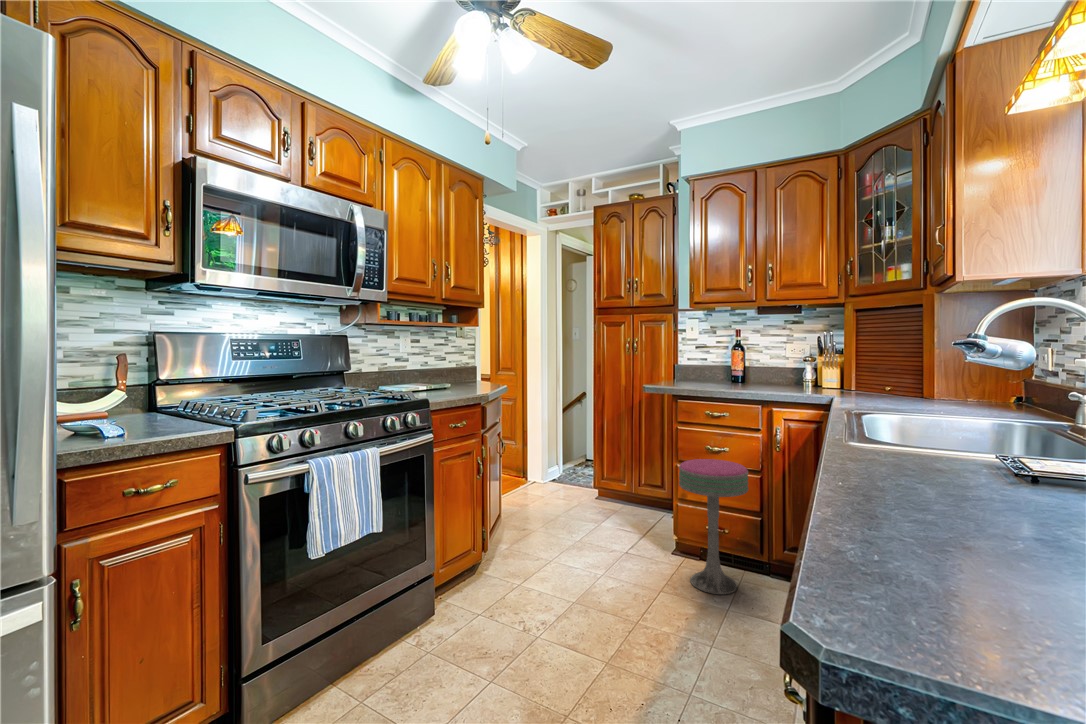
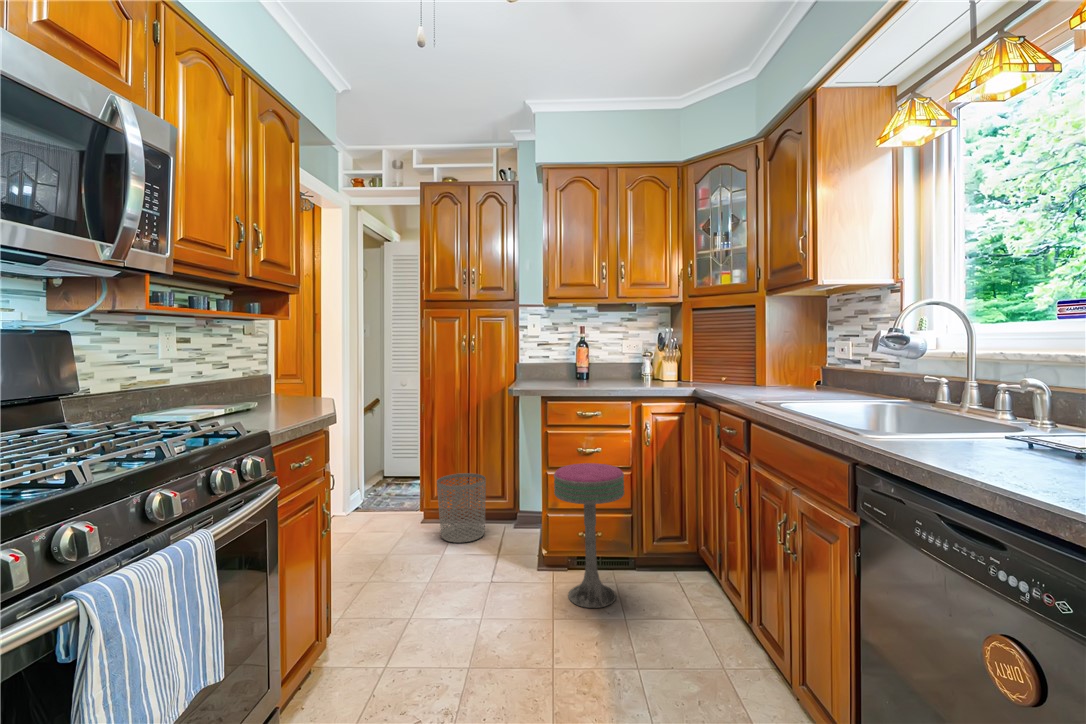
waste bin: none [599,459,641,518] -> present [437,473,486,543]

